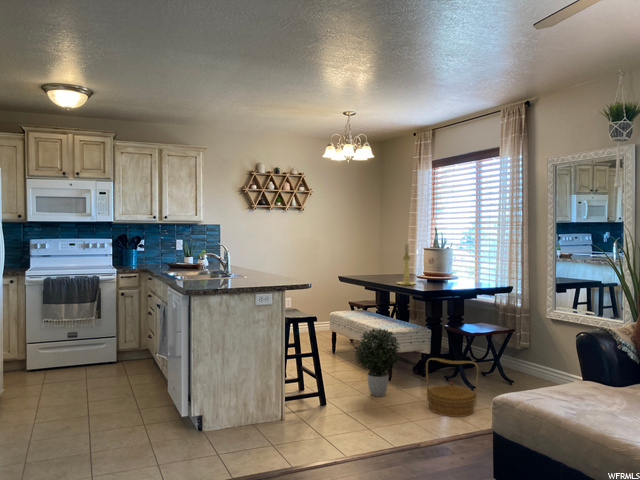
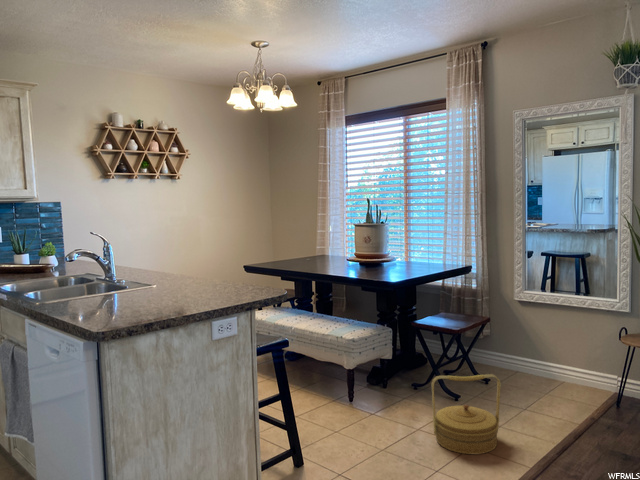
candle holder: present [397,244,416,285] -> none [348,220,374,275]
potted plant: present [355,329,402,397] -> none [321,340,388,436]

